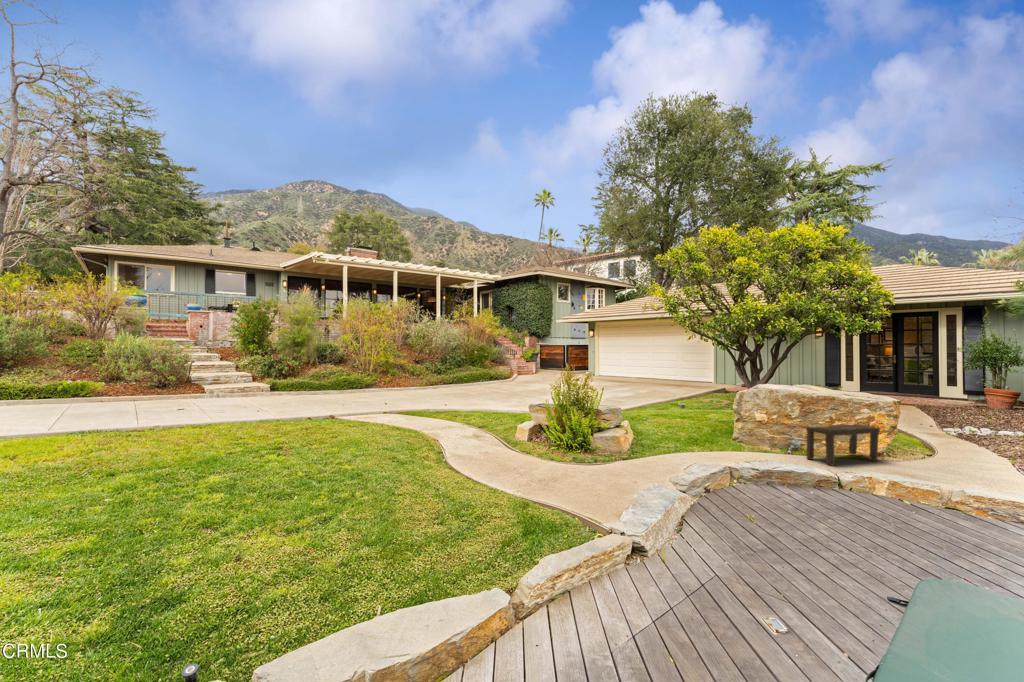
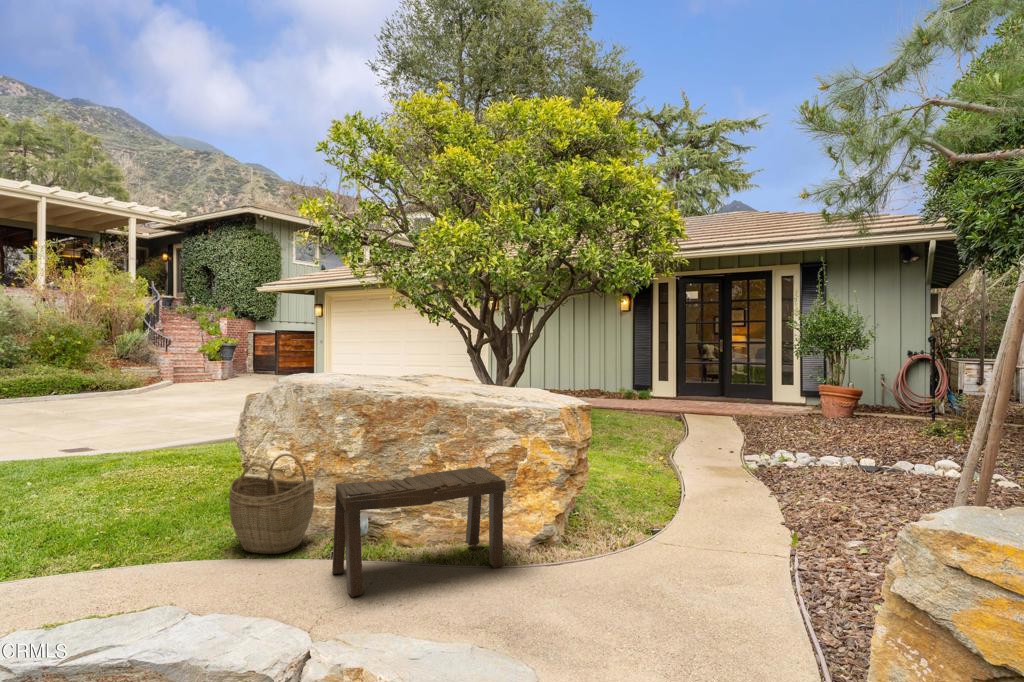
woven basket: none [746,416,781,453] -> present [229,454,314,554]

